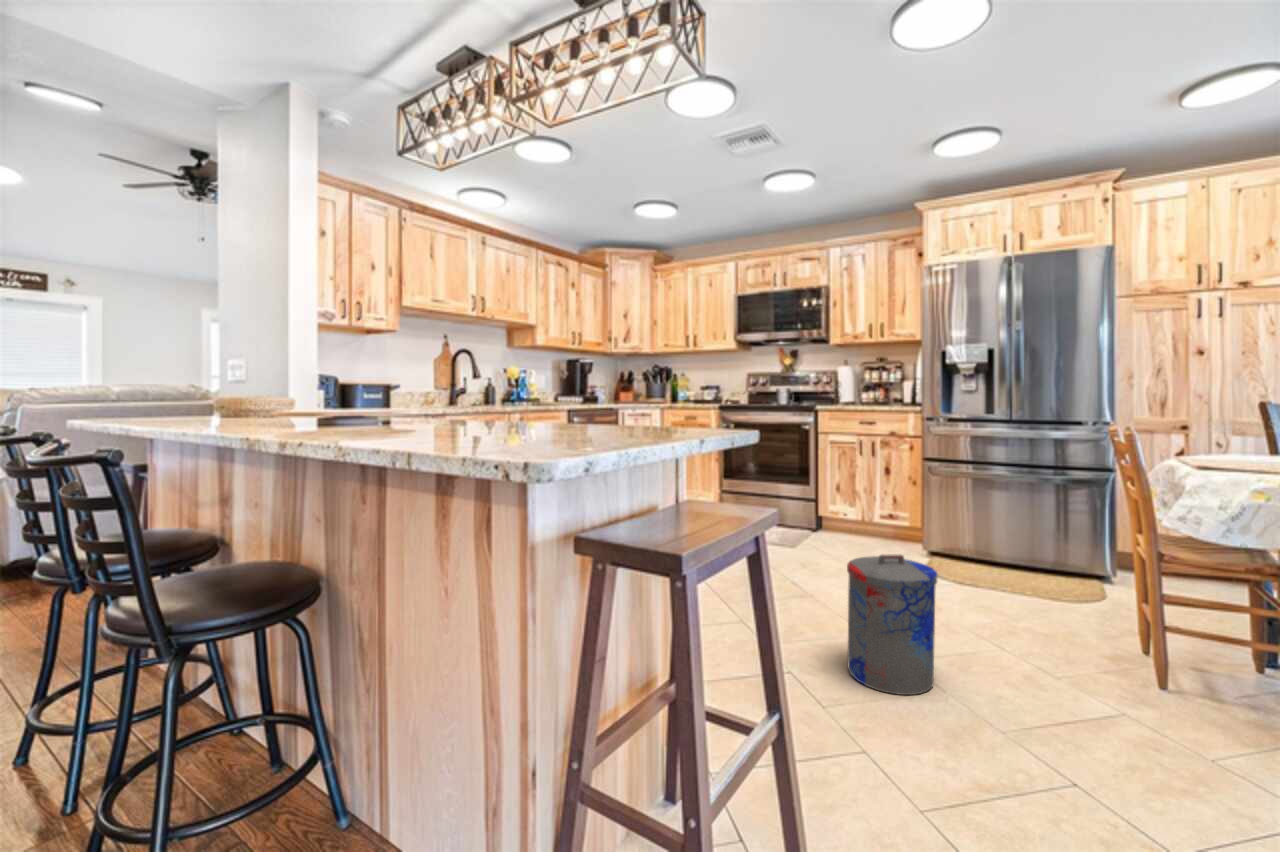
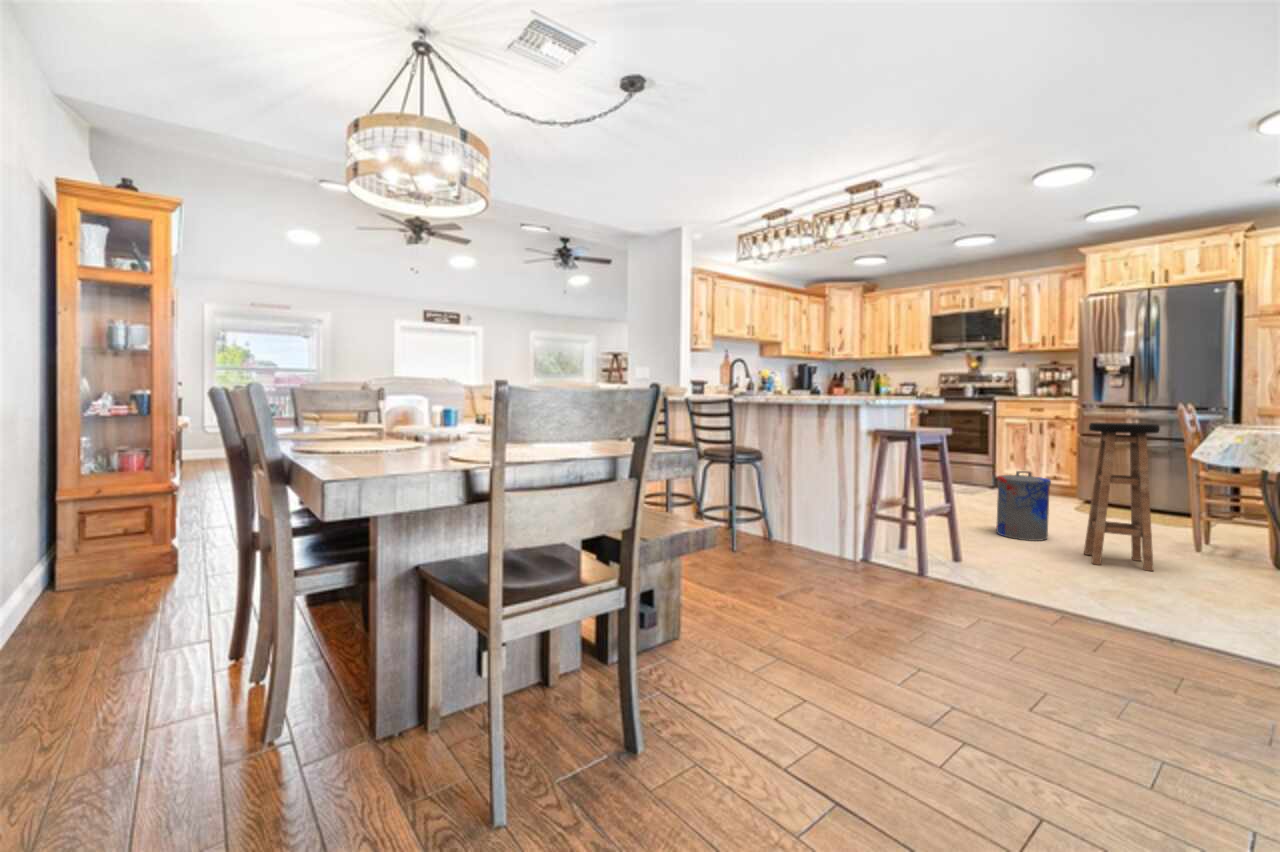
bar stool: none [1018,471,1185,817] -> present [1084,423,1160,571]

